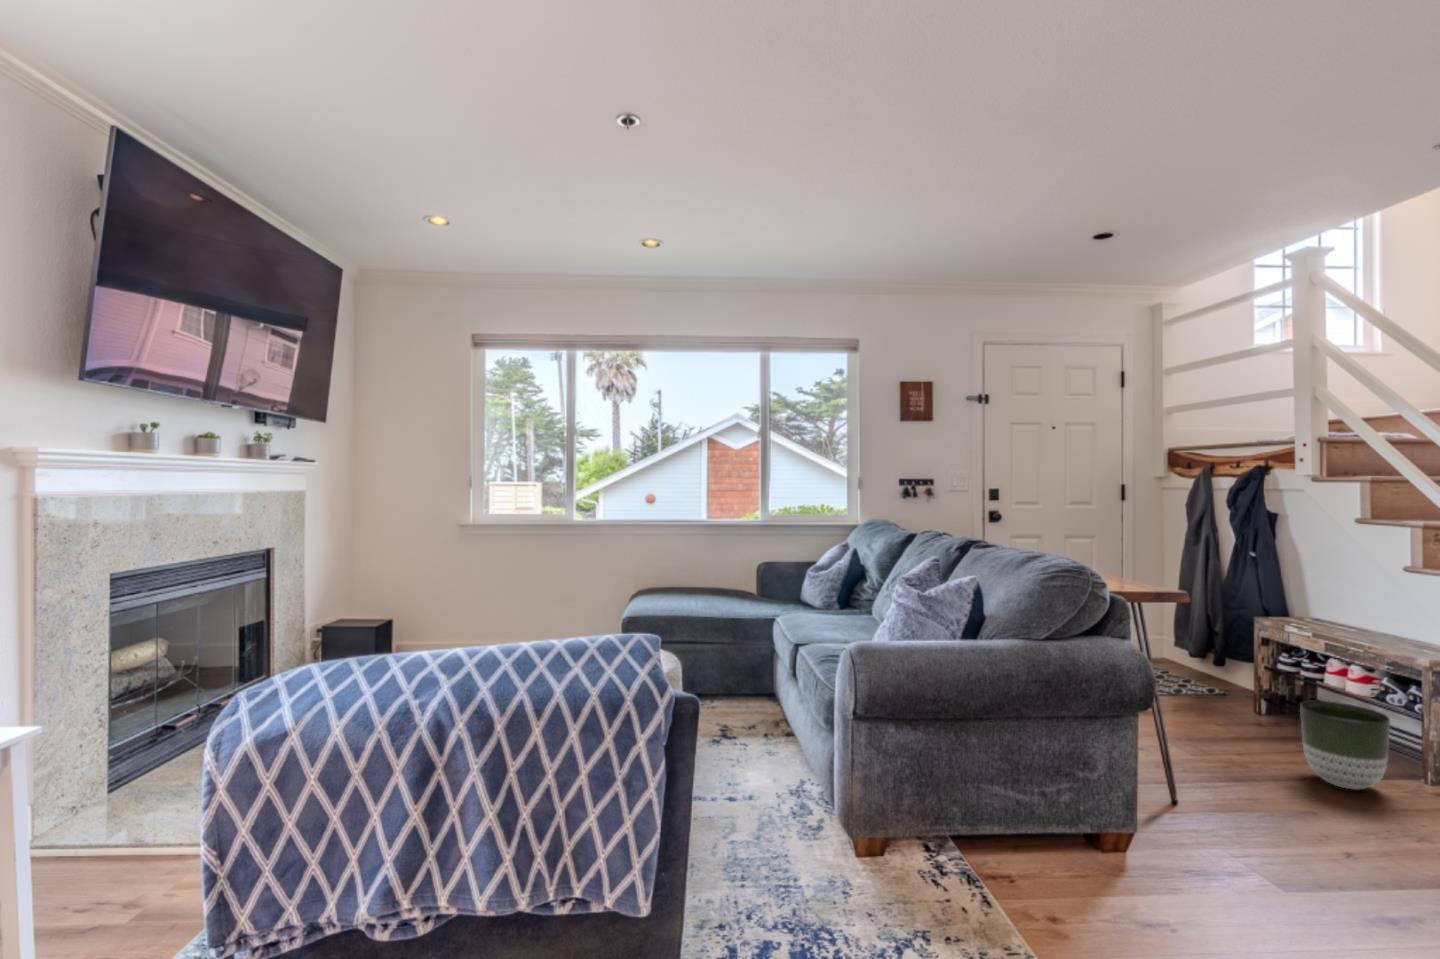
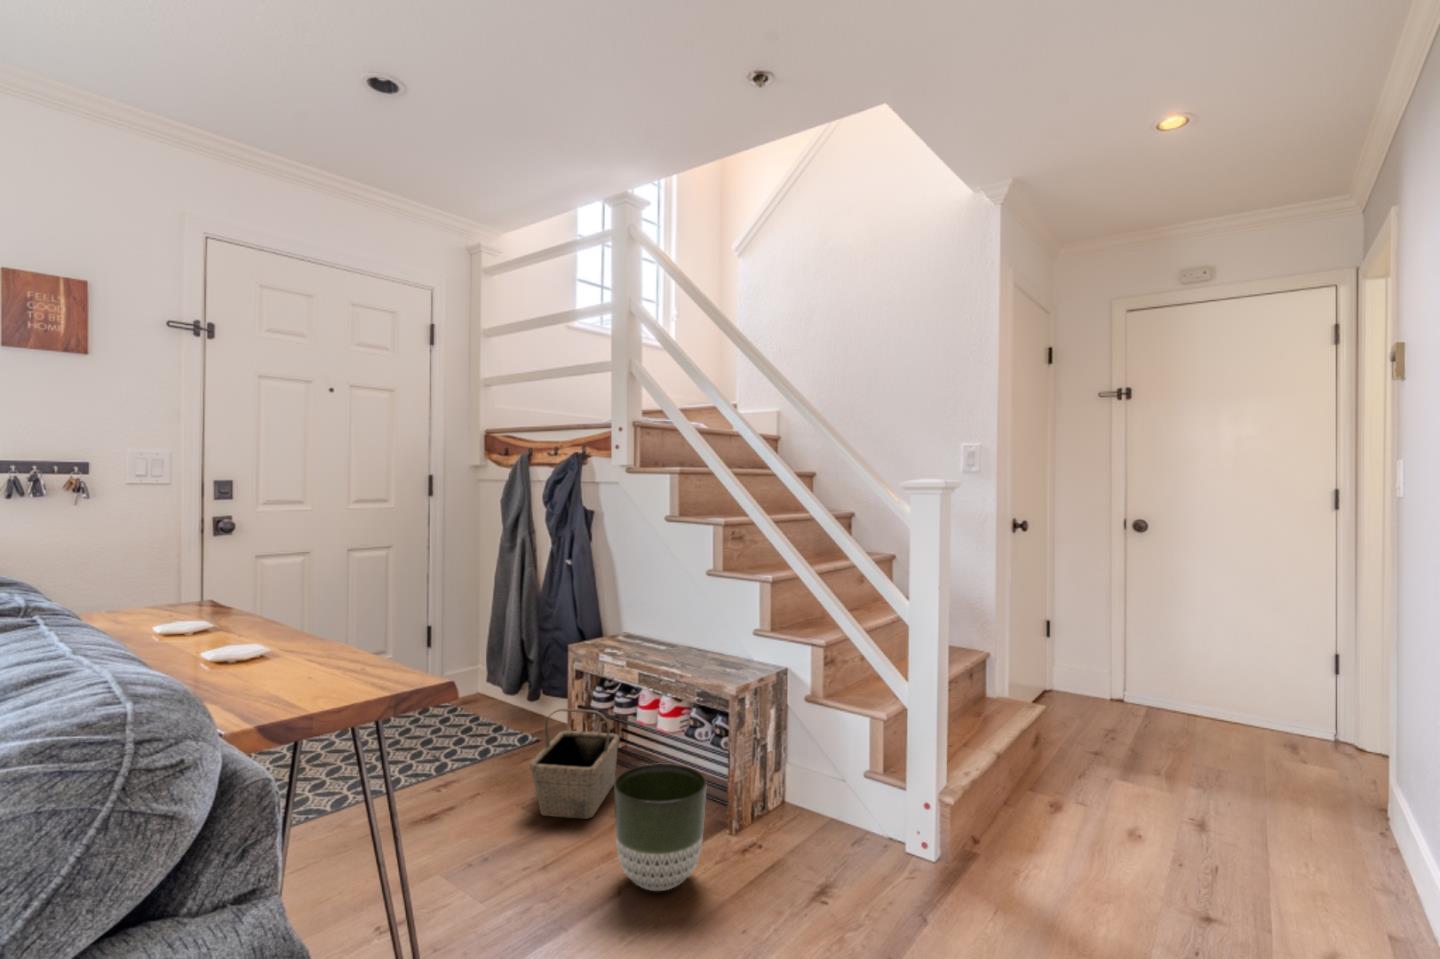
basket: none [1224,660,1307,742] -> present [530,709,619,819]

